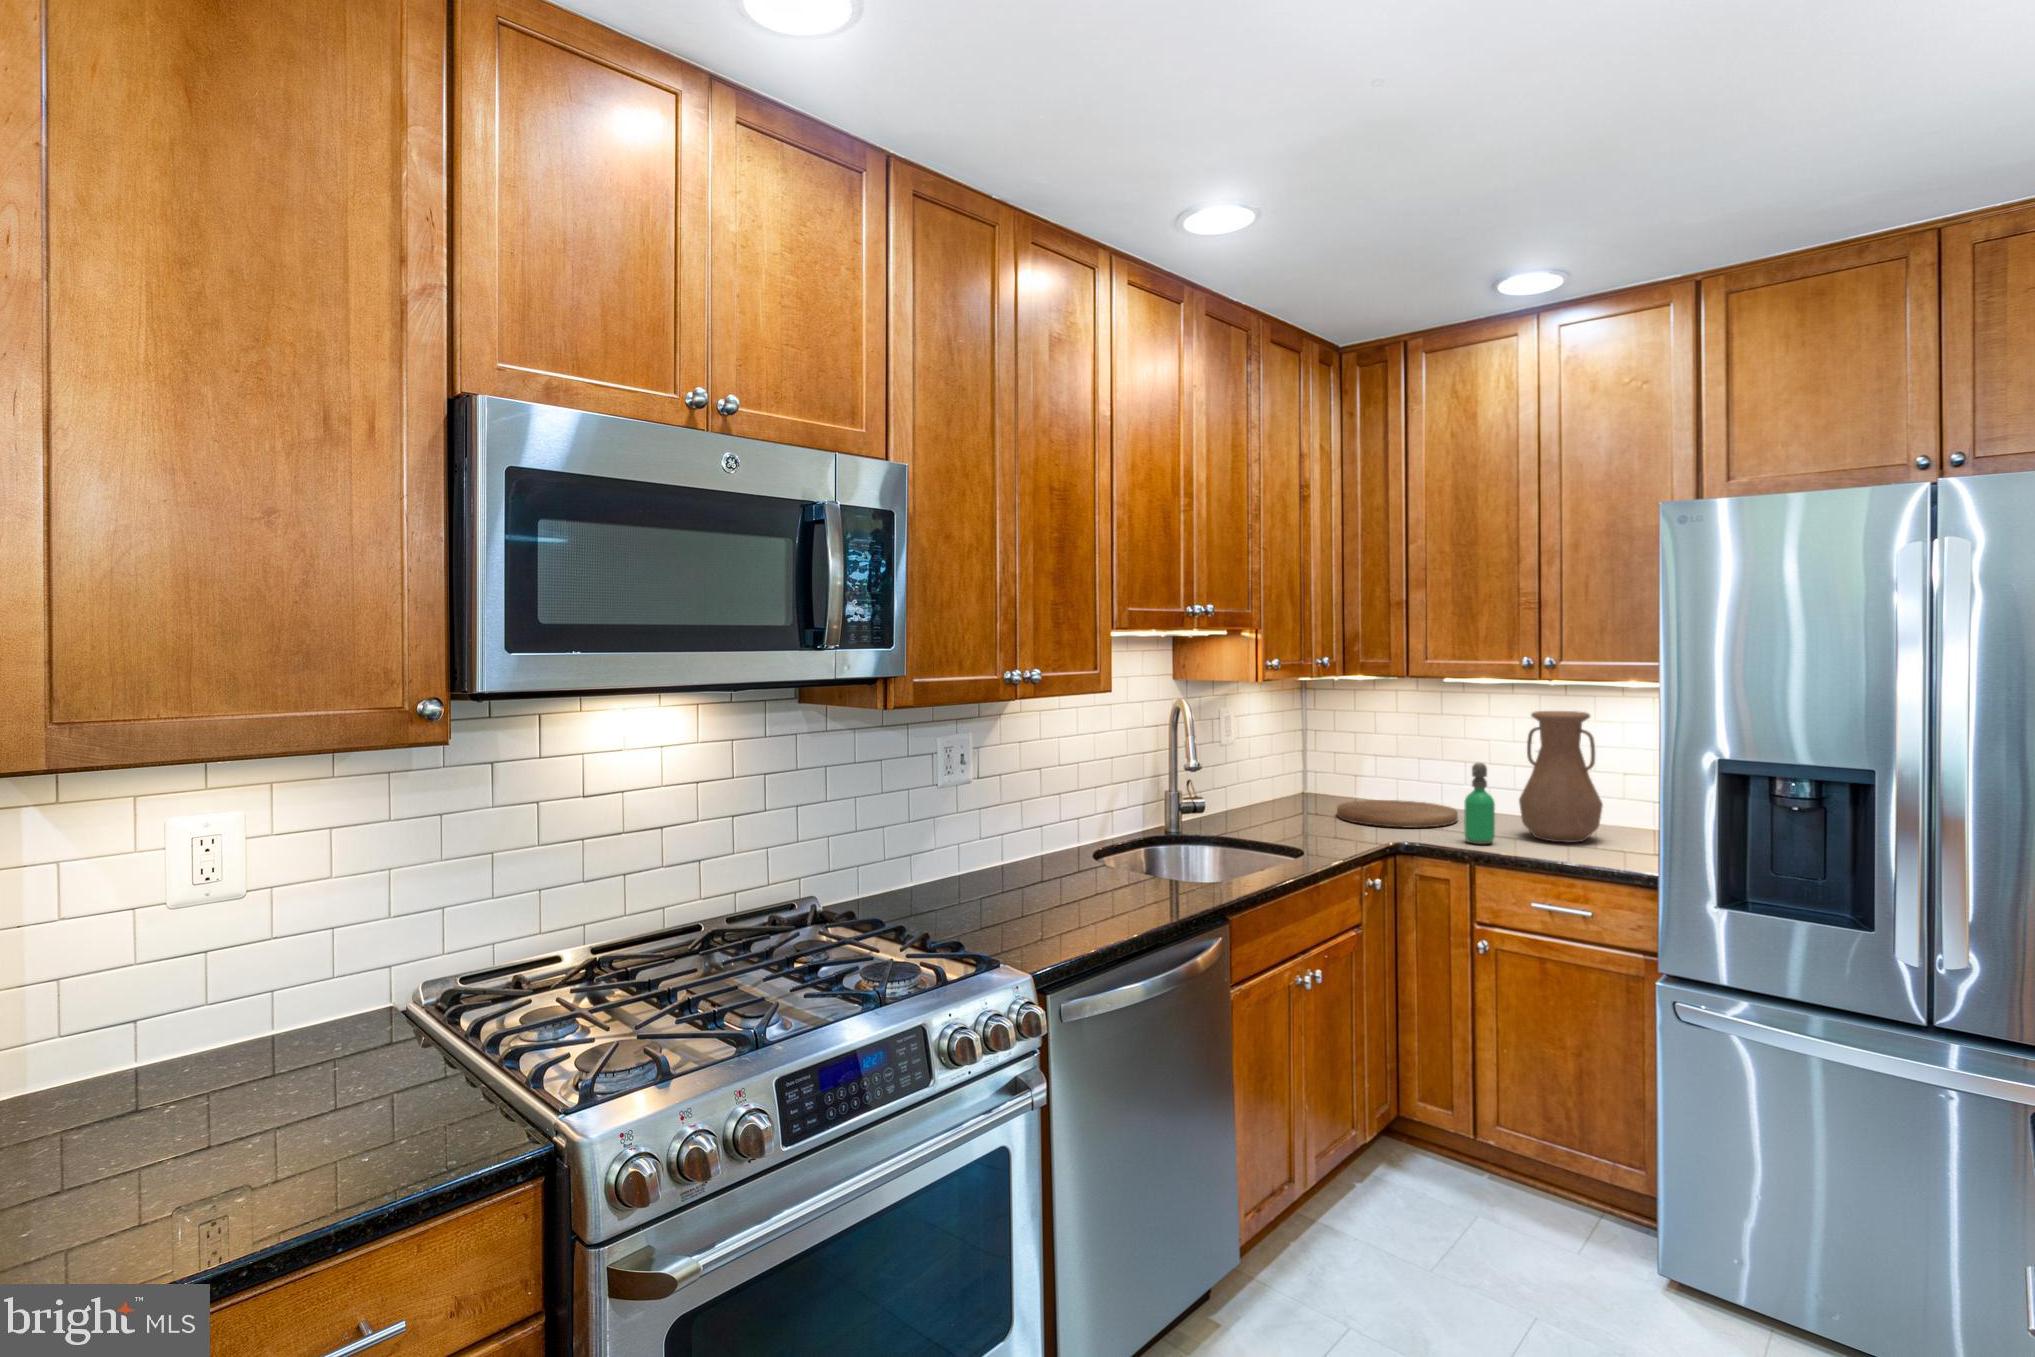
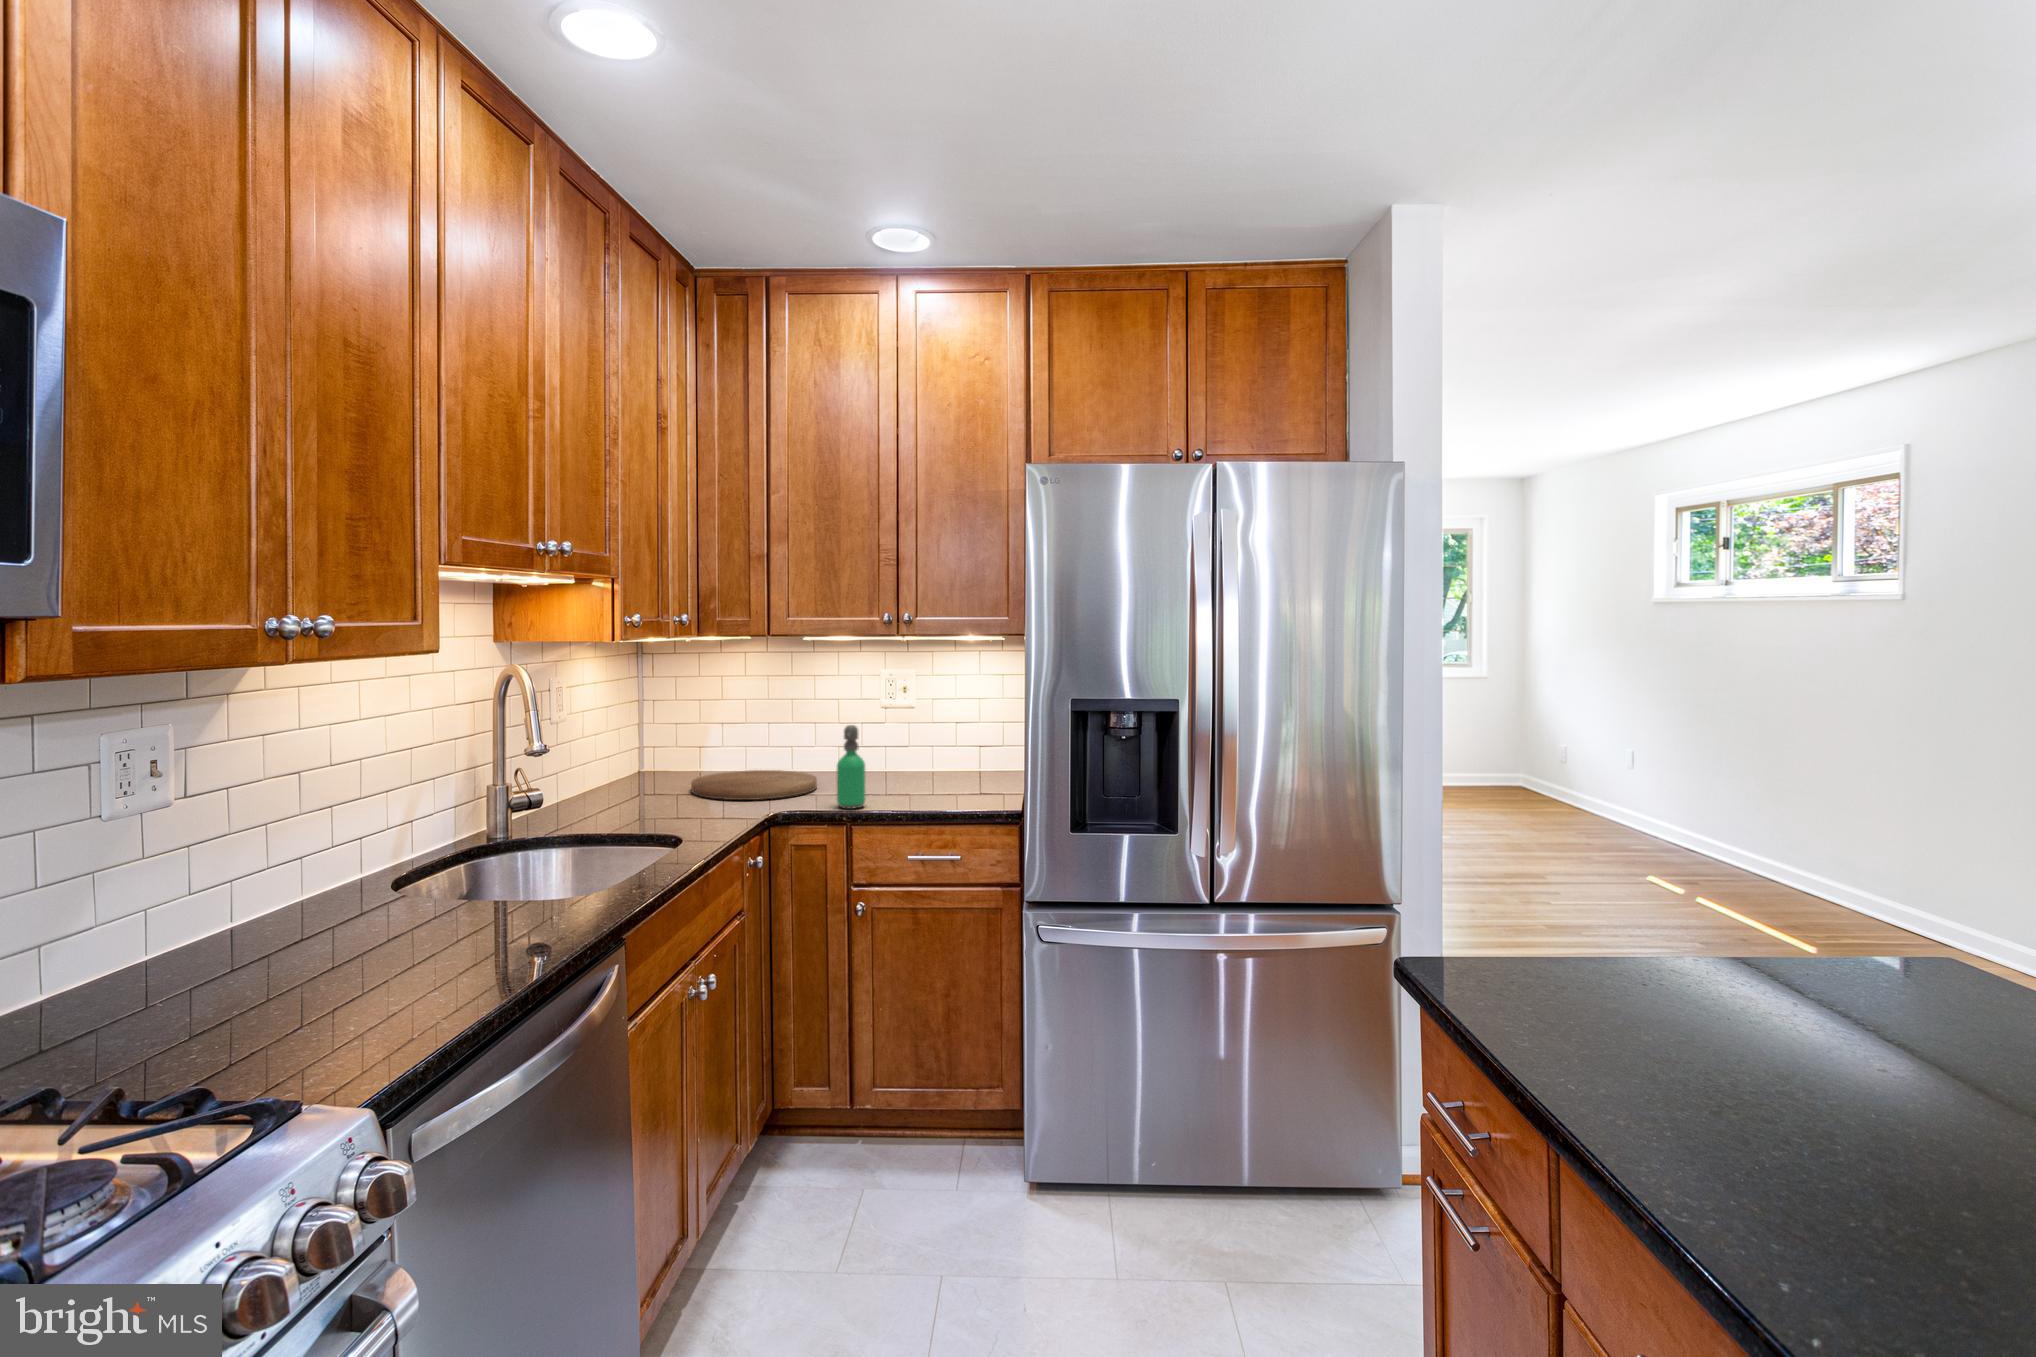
vase: present [1519,711,1603,842] -> none [880,671,953,798]

